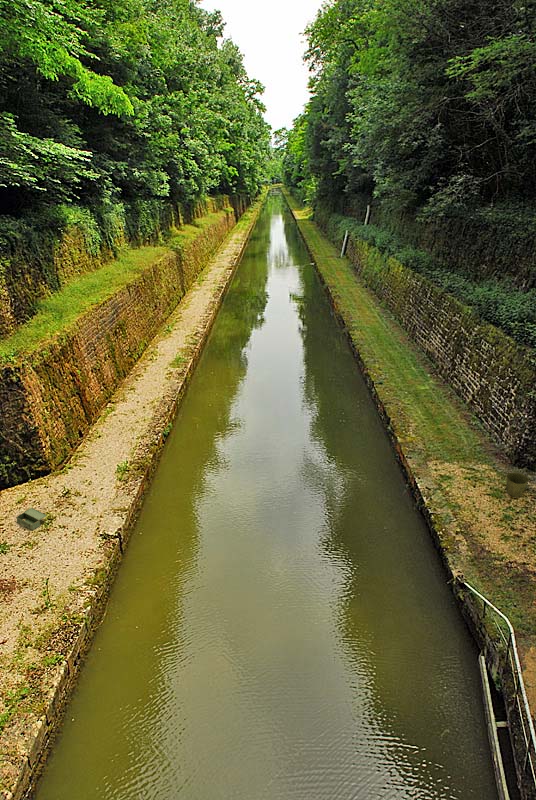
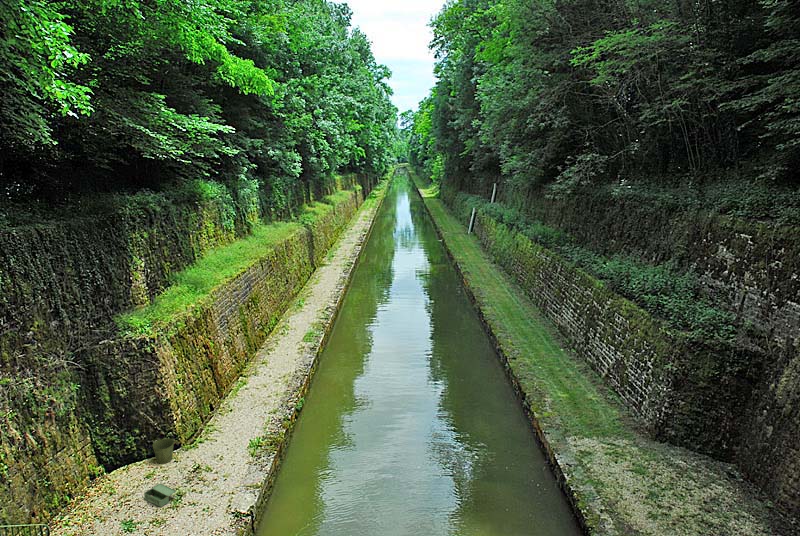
bucket: present [506,473,529,497] -> present [153,438,174,463]

